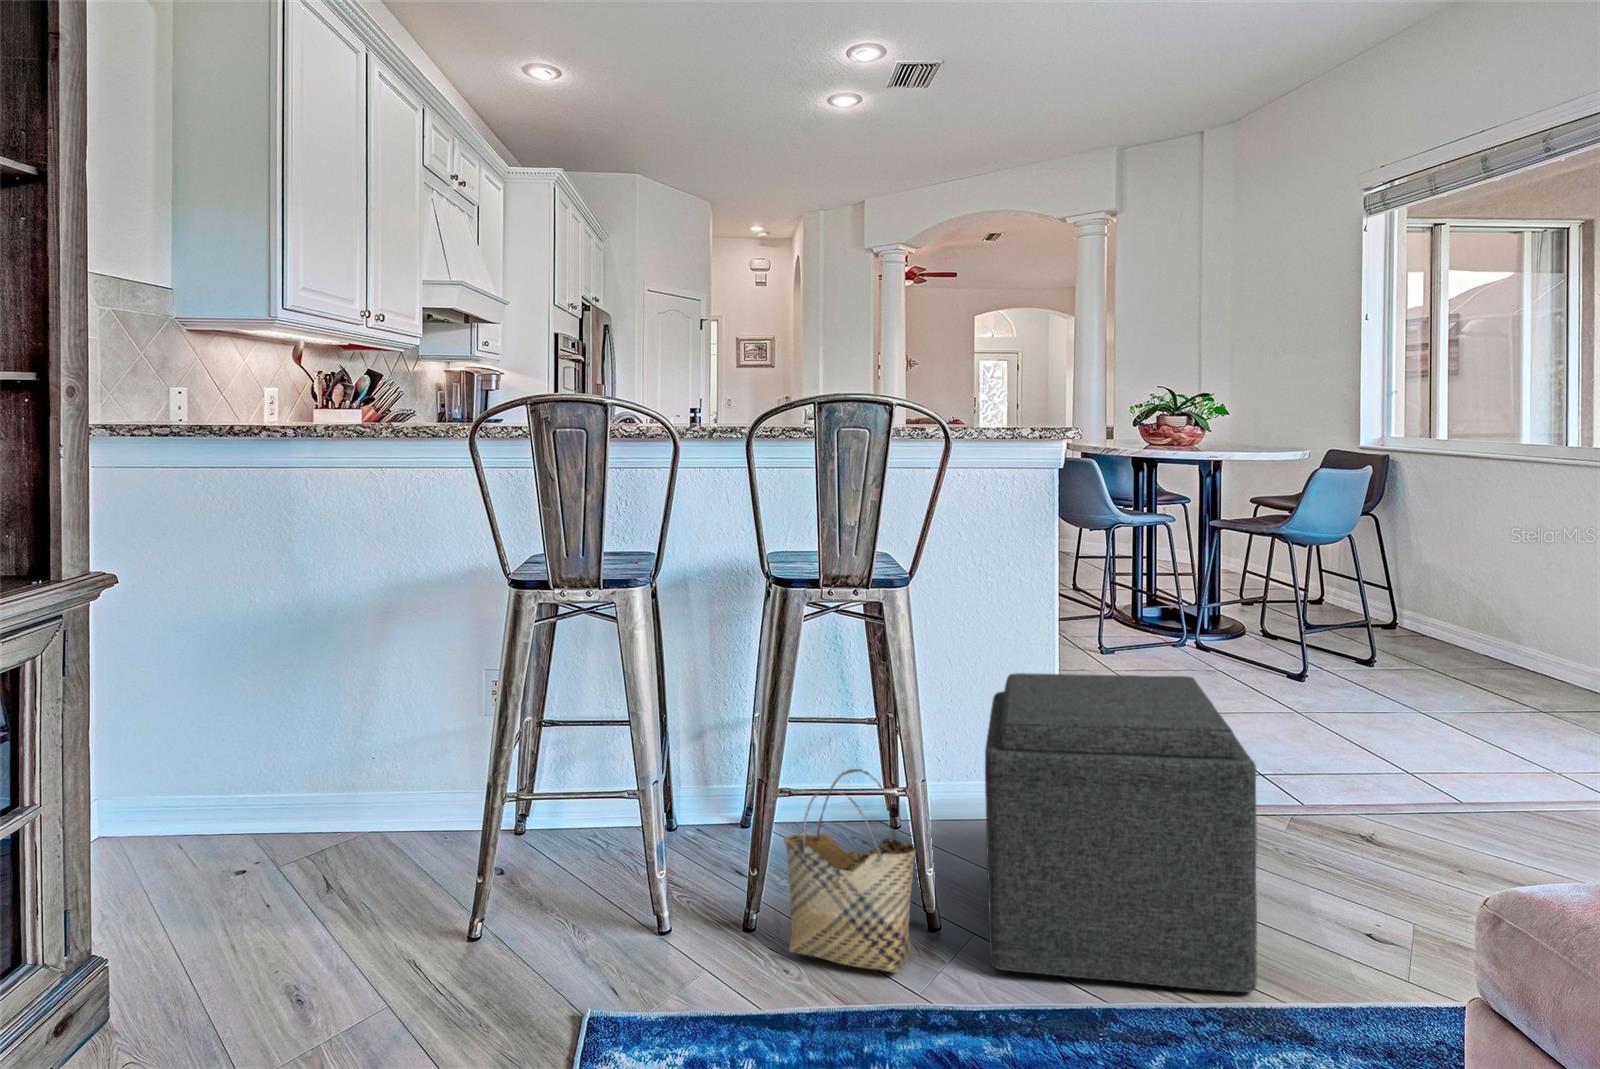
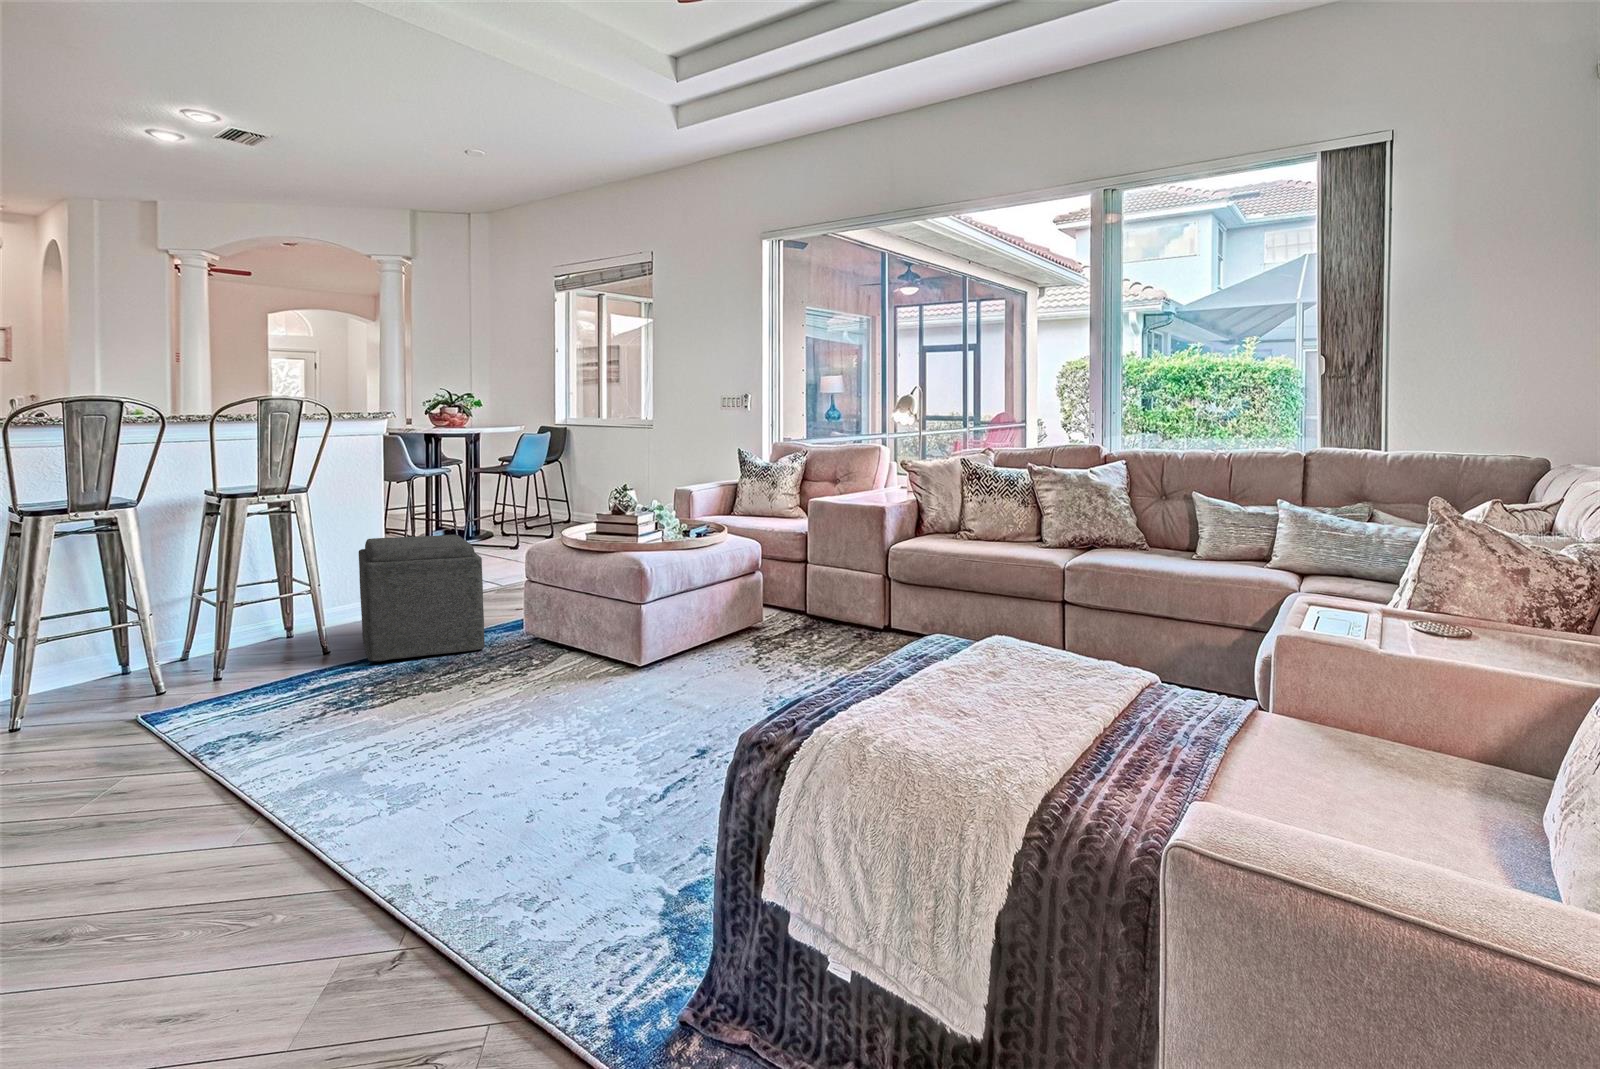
woven basket: present [784,769,916,973] -> none [250,584,328,676]

